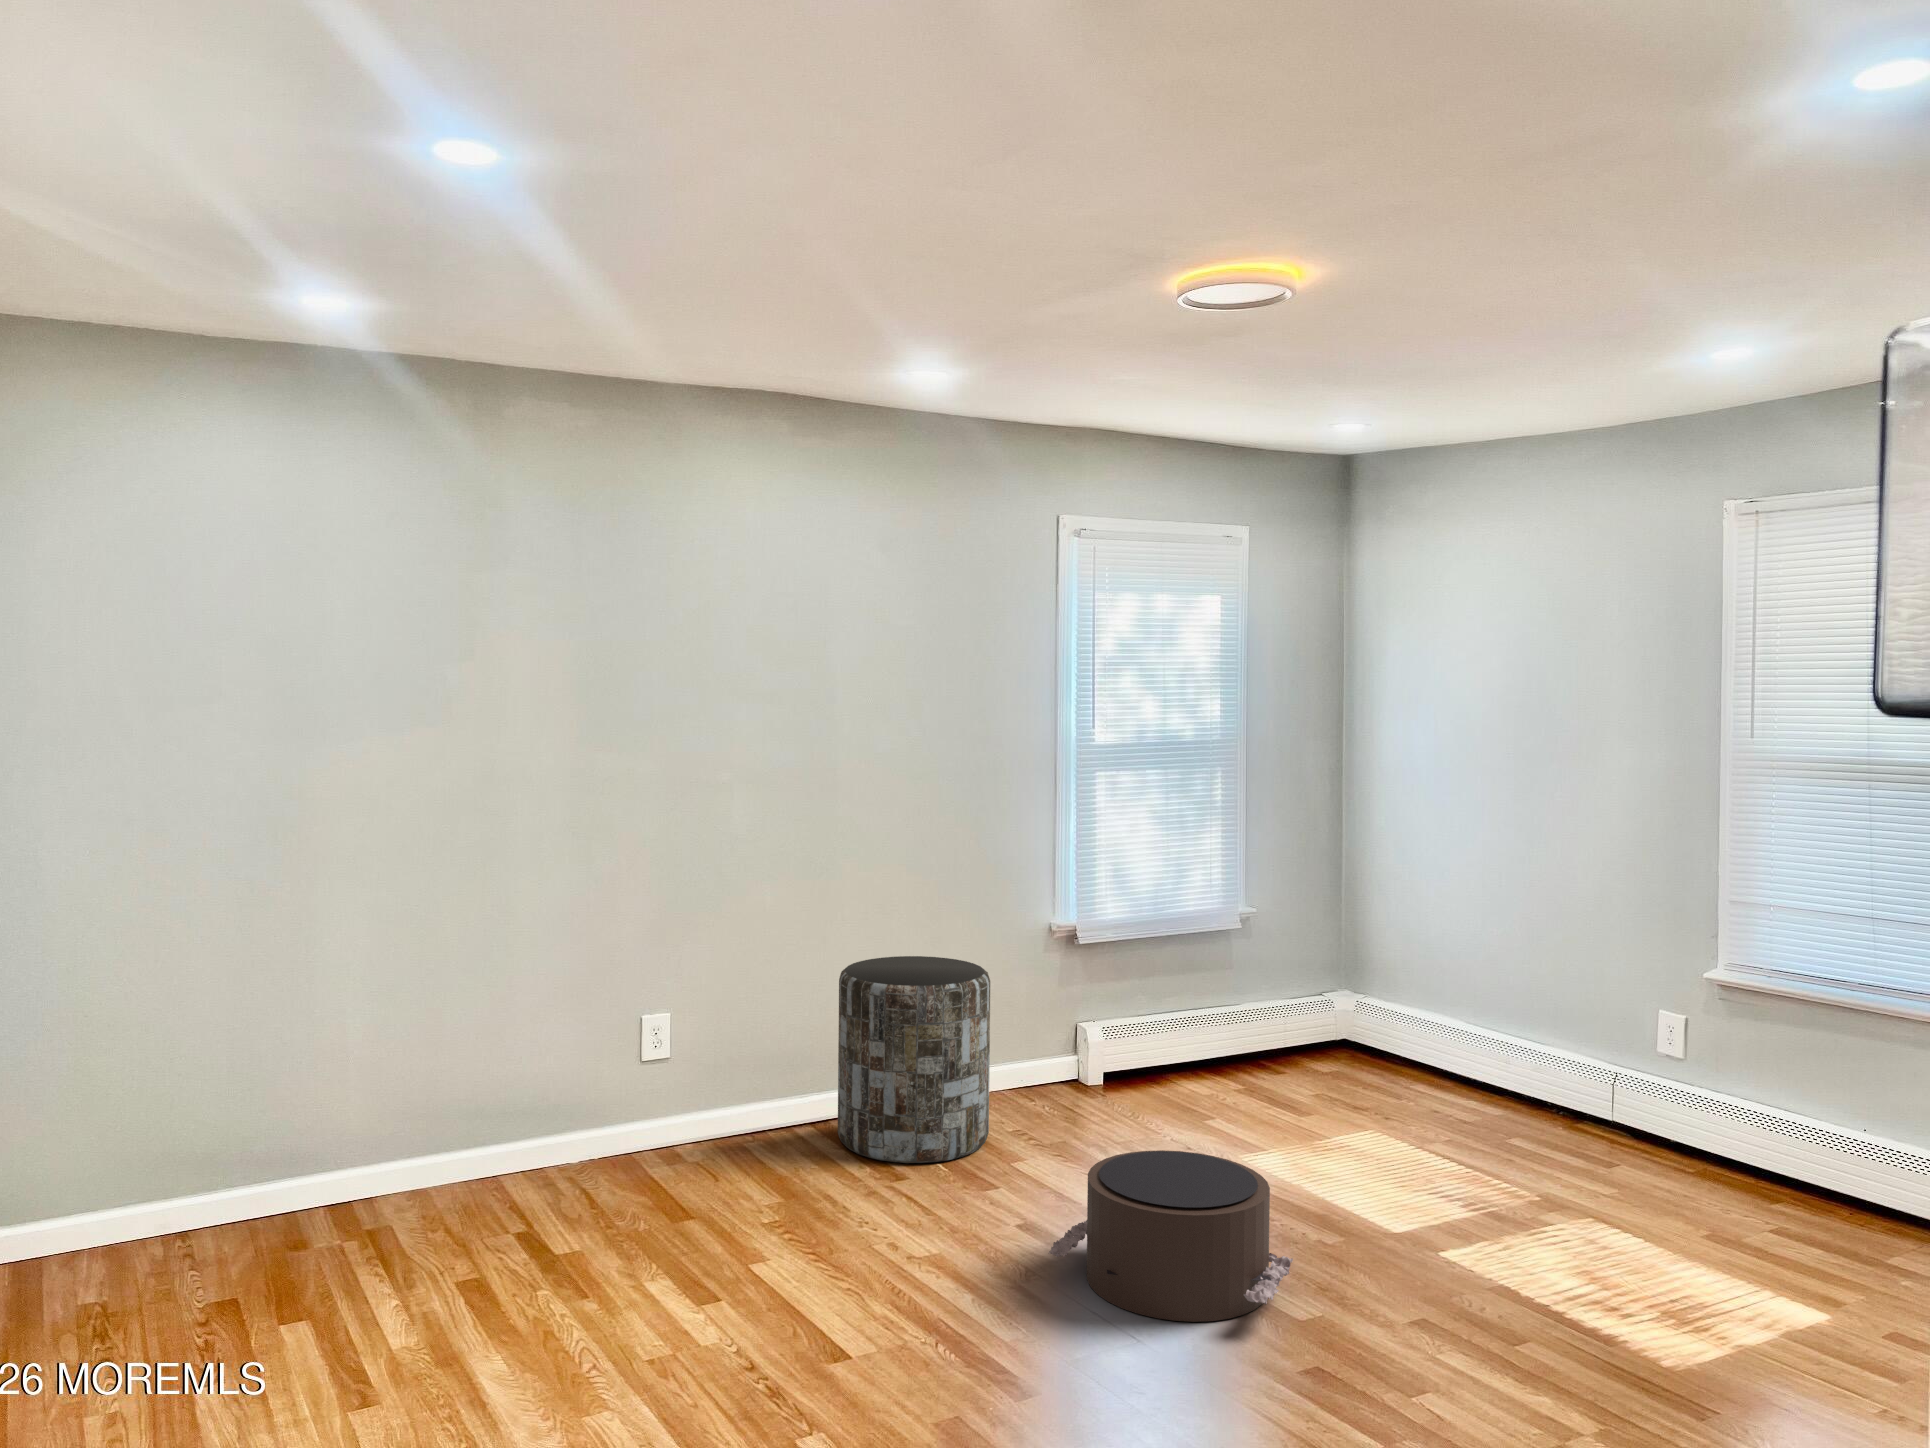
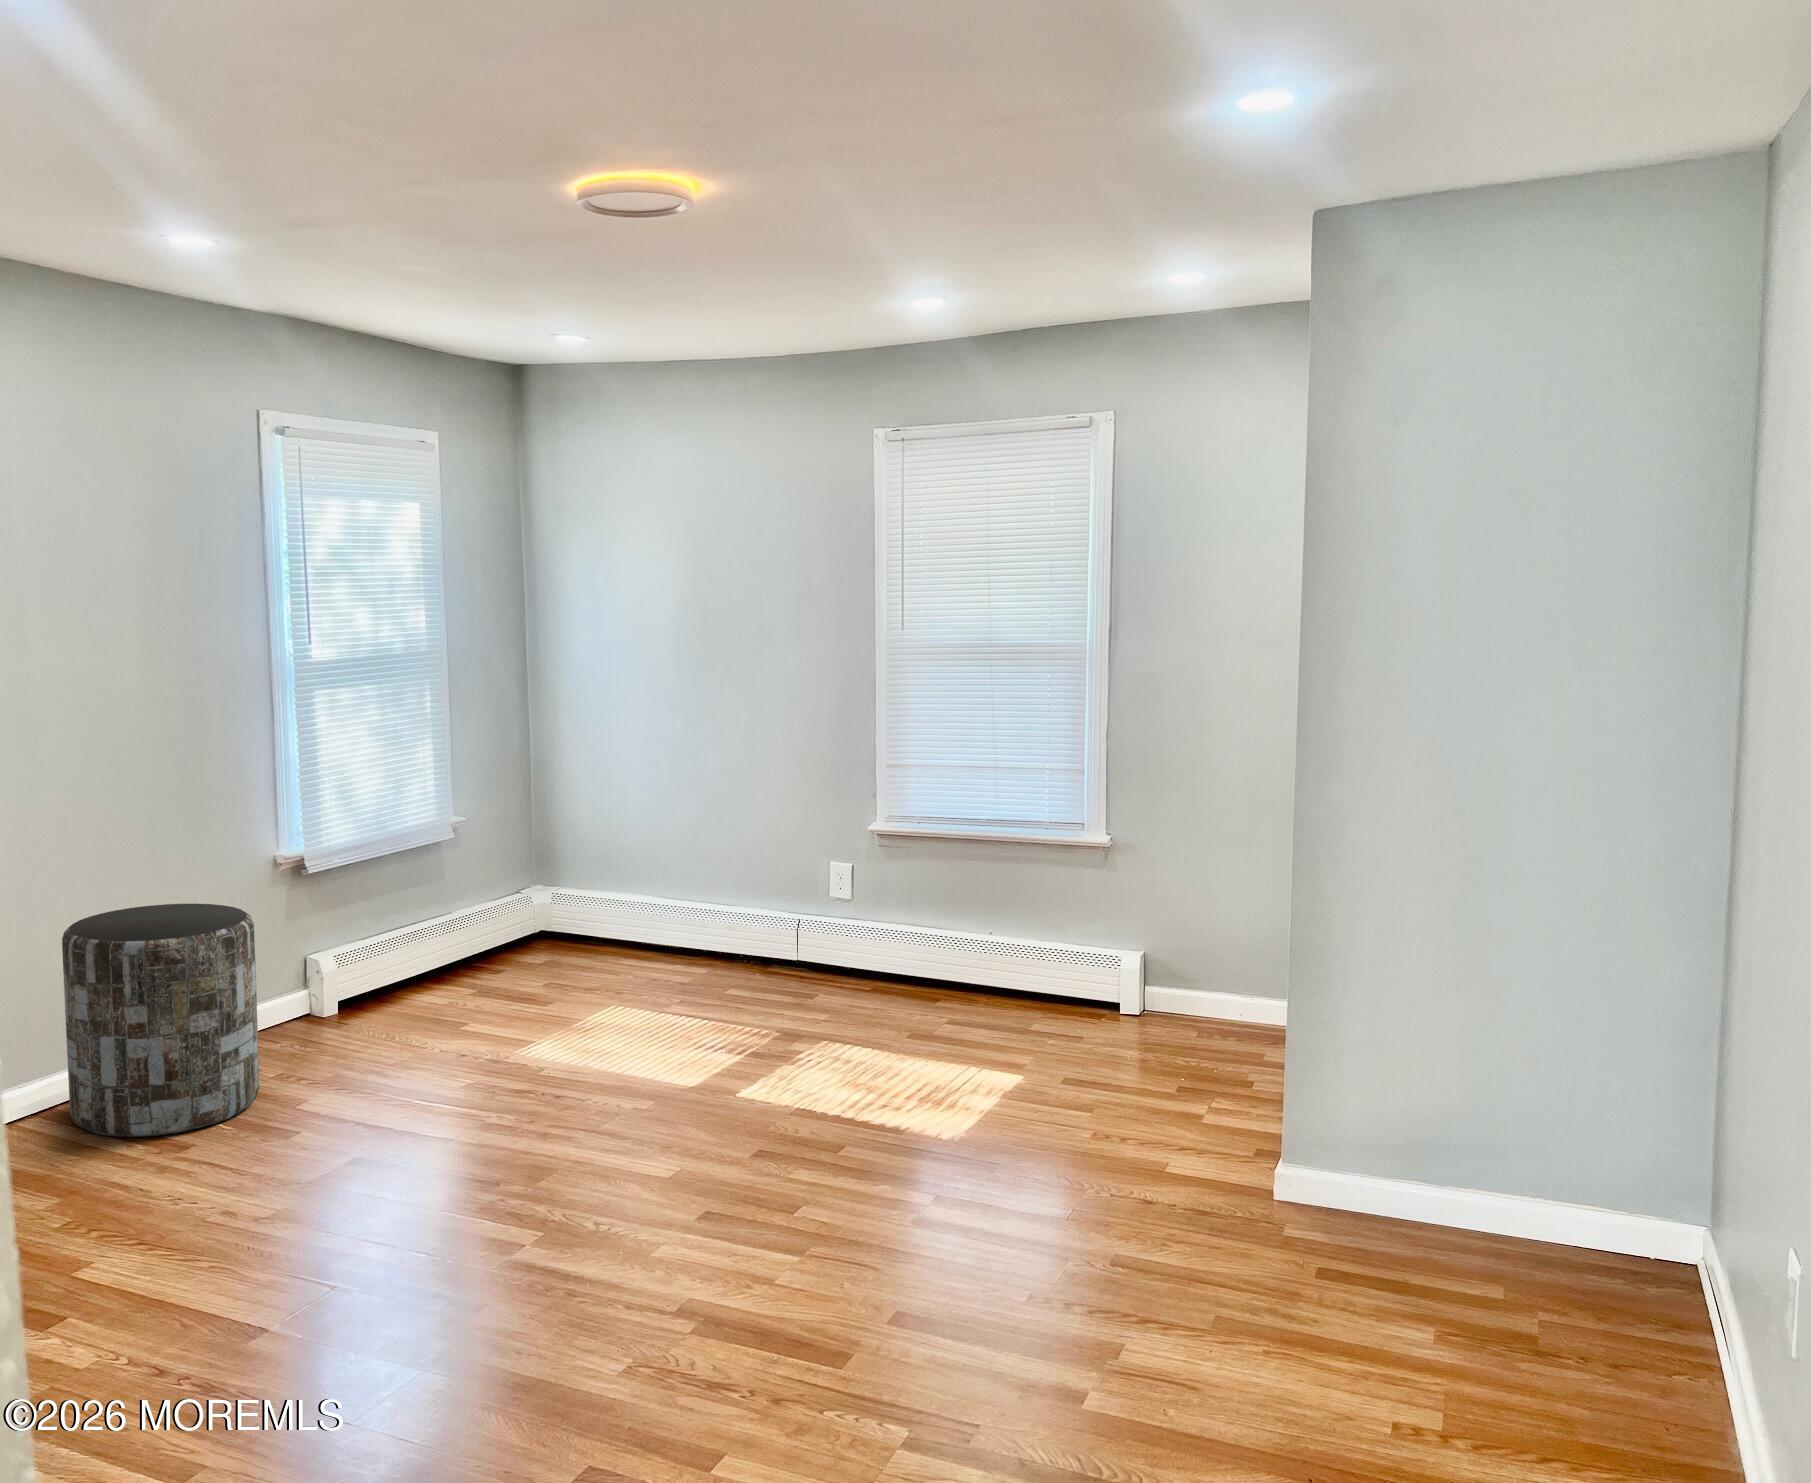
pouf: present [1049,1150,1293,1322] -> none [422,1050,649,1206]

